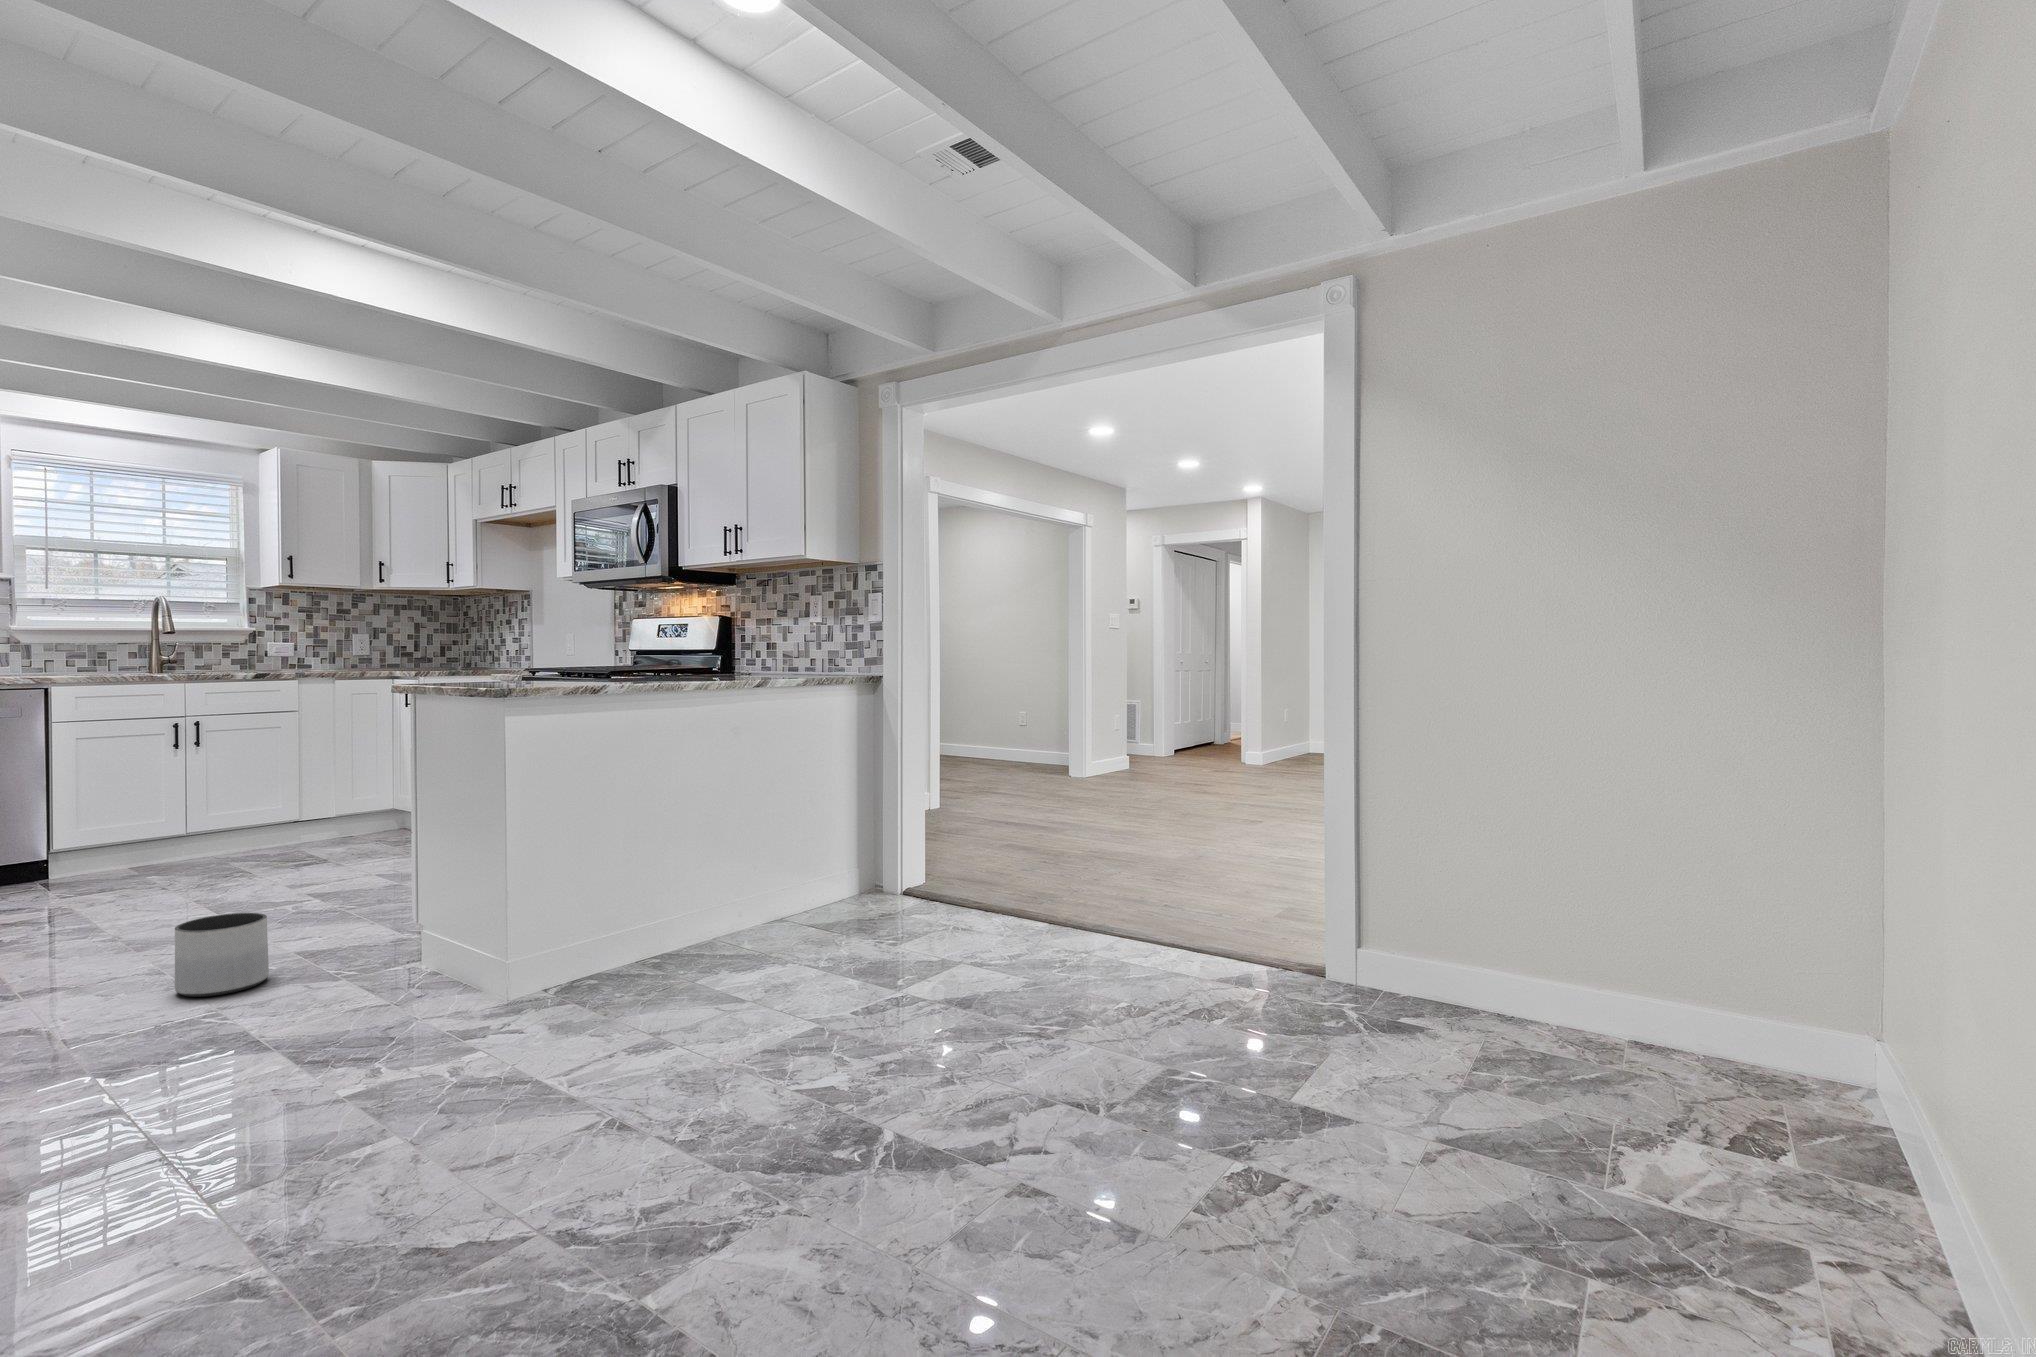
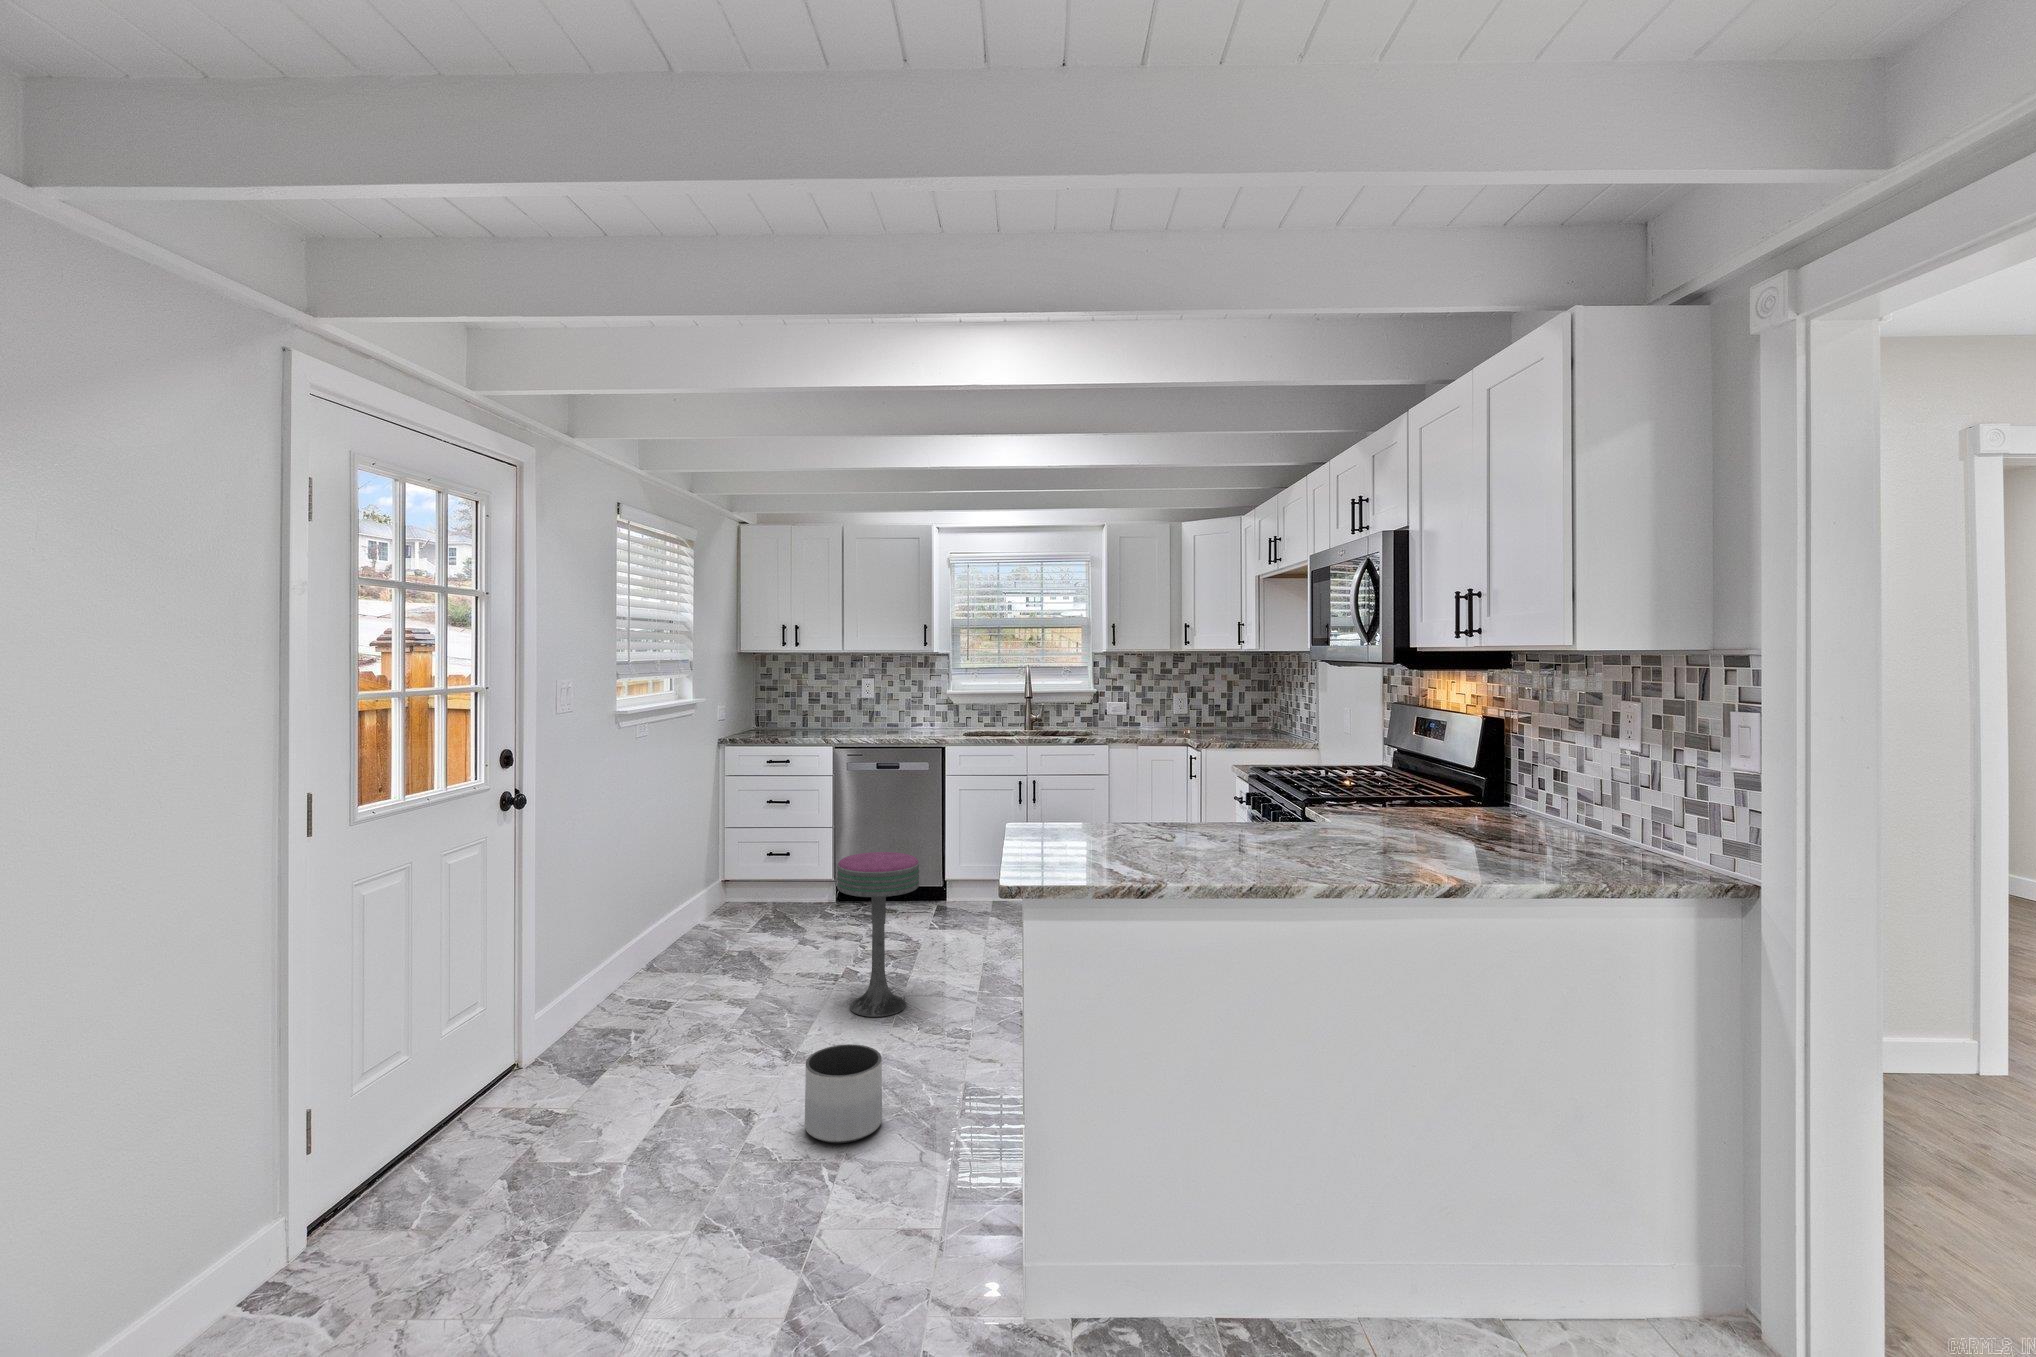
bar stool: none [62,771,183,947] -> present [837,852,919,1017]

